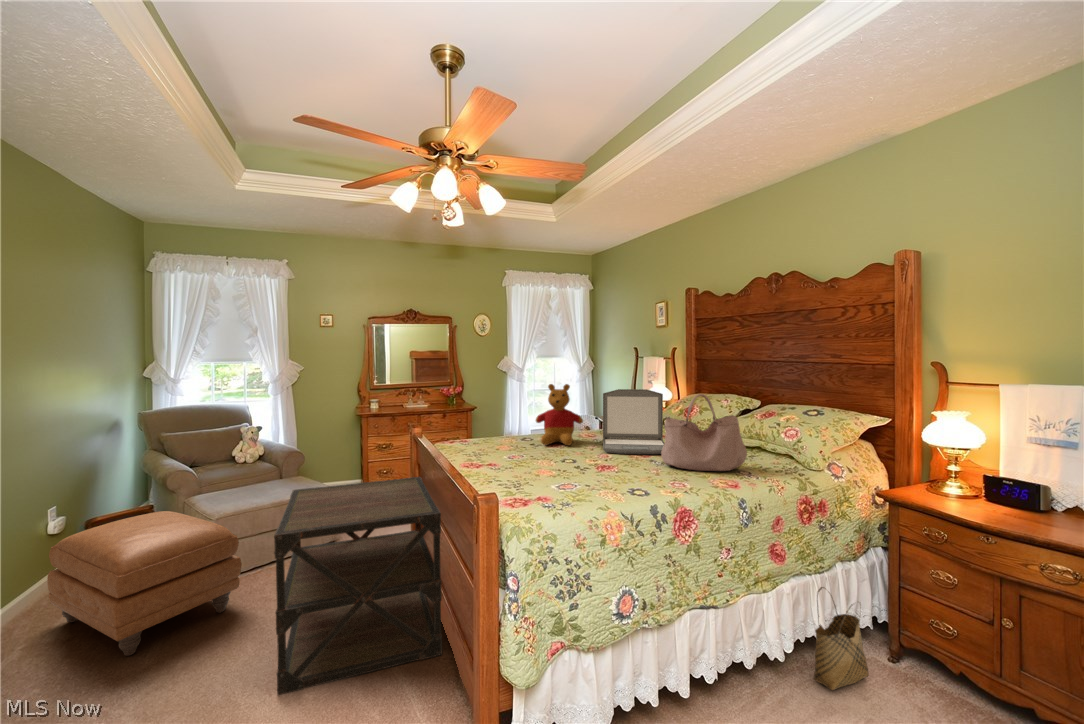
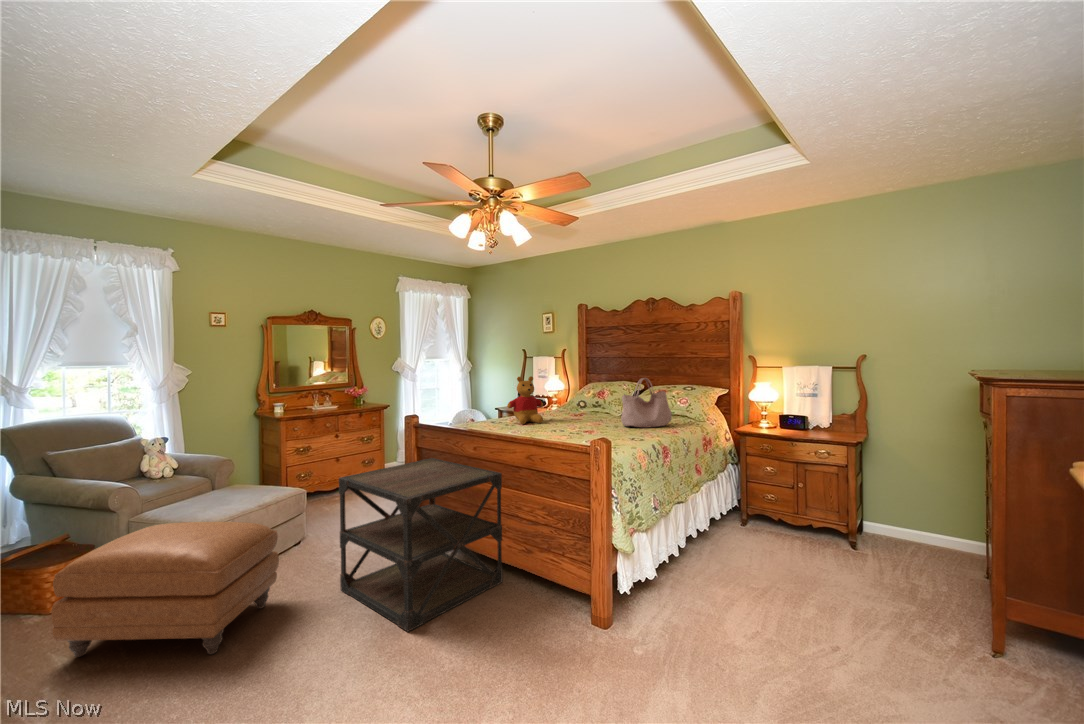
laptop: present [603,389,665,454] -> none [558,378,614,424]
woven basket: present [814,587,868,690] -> none [715,488,740,542]

